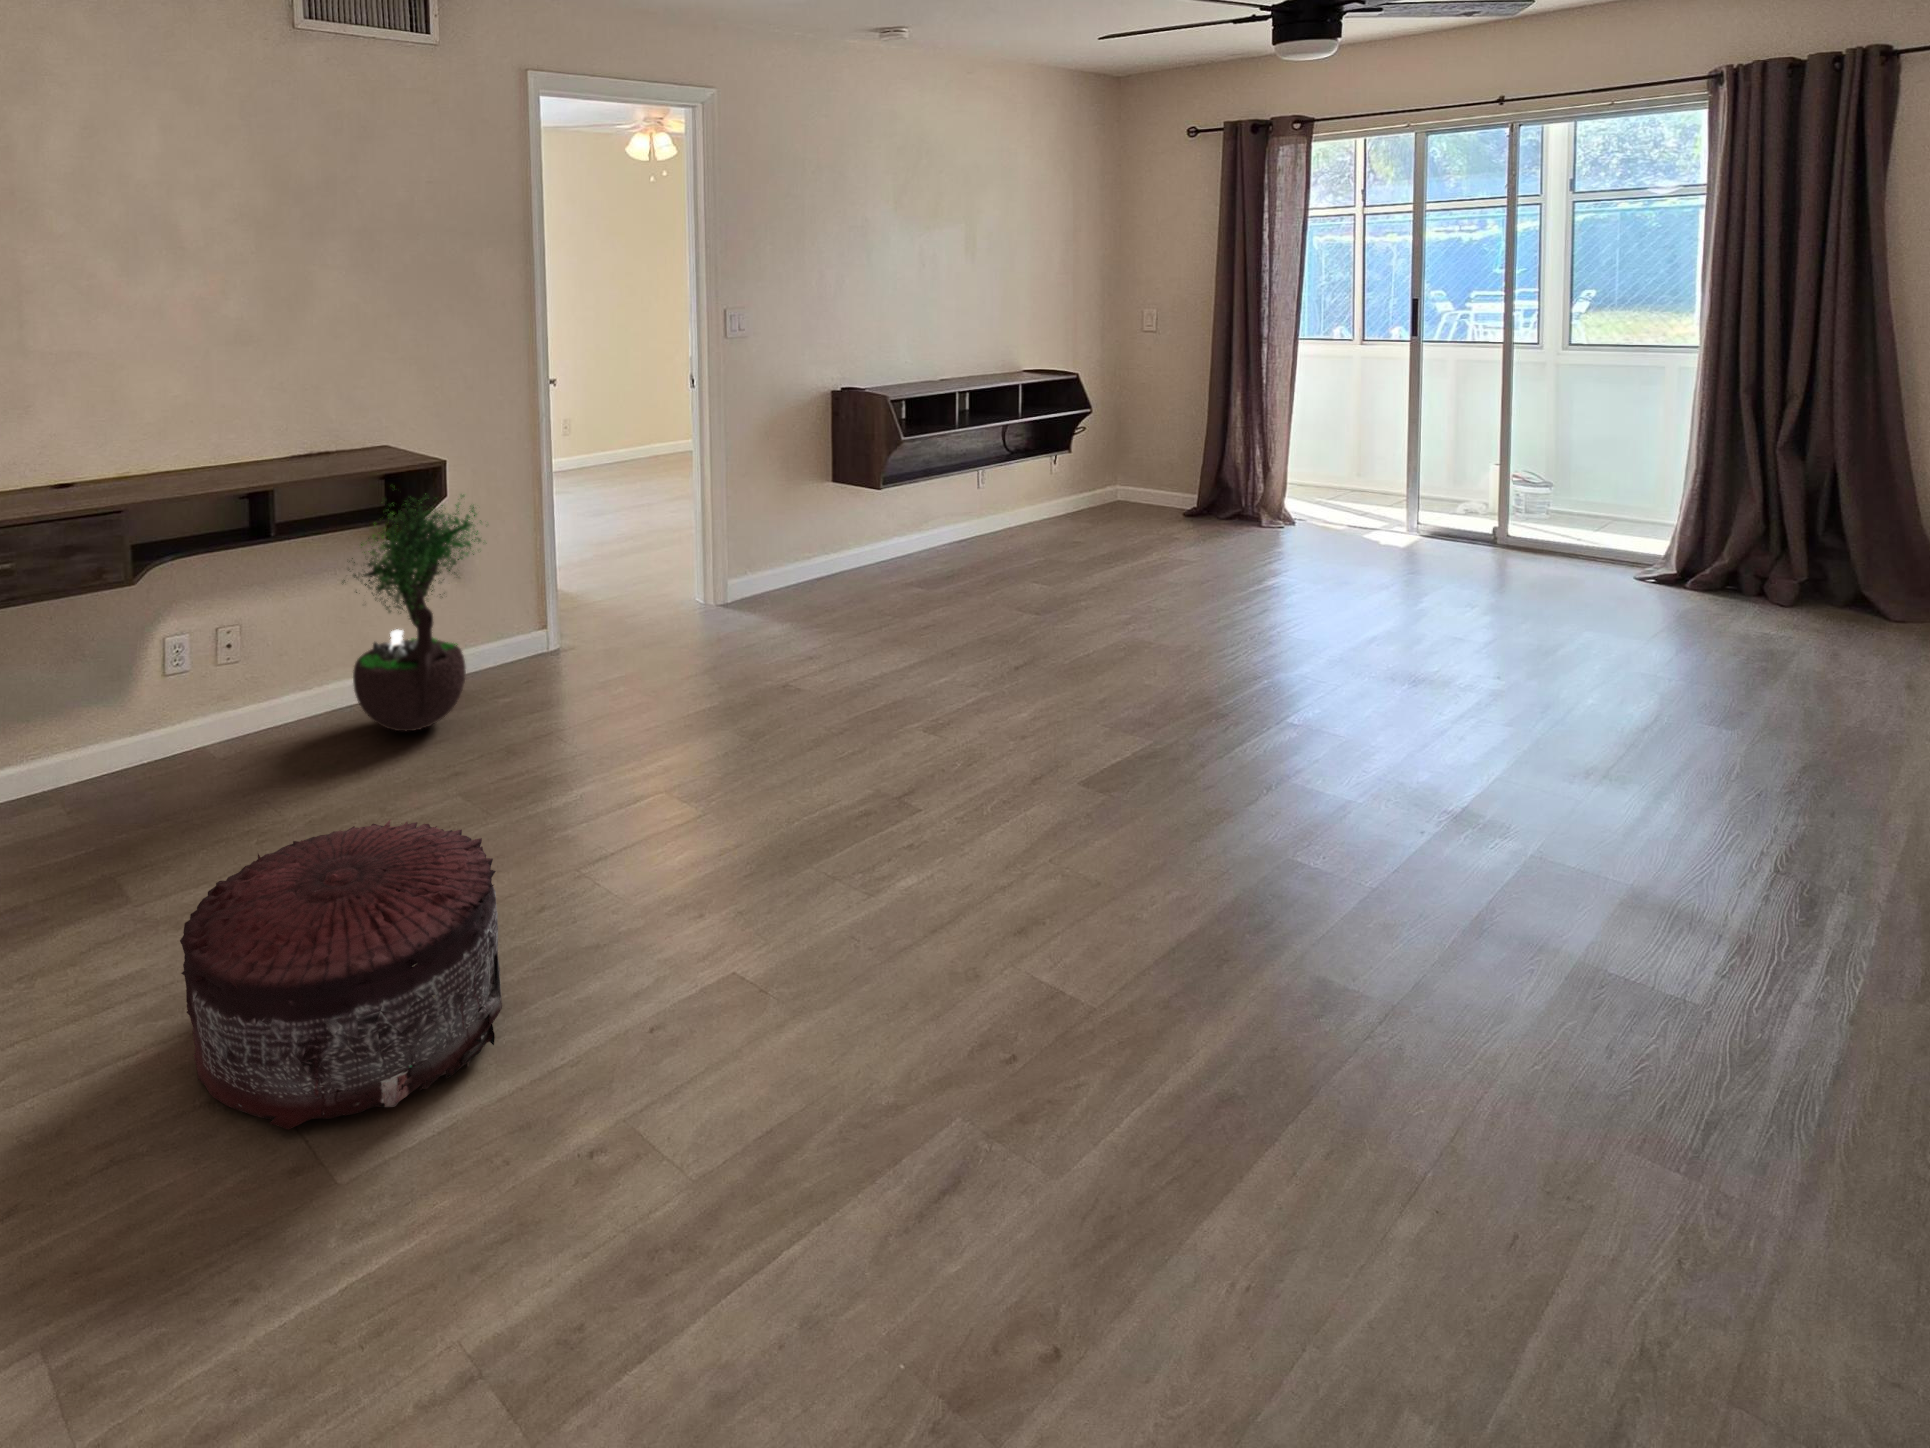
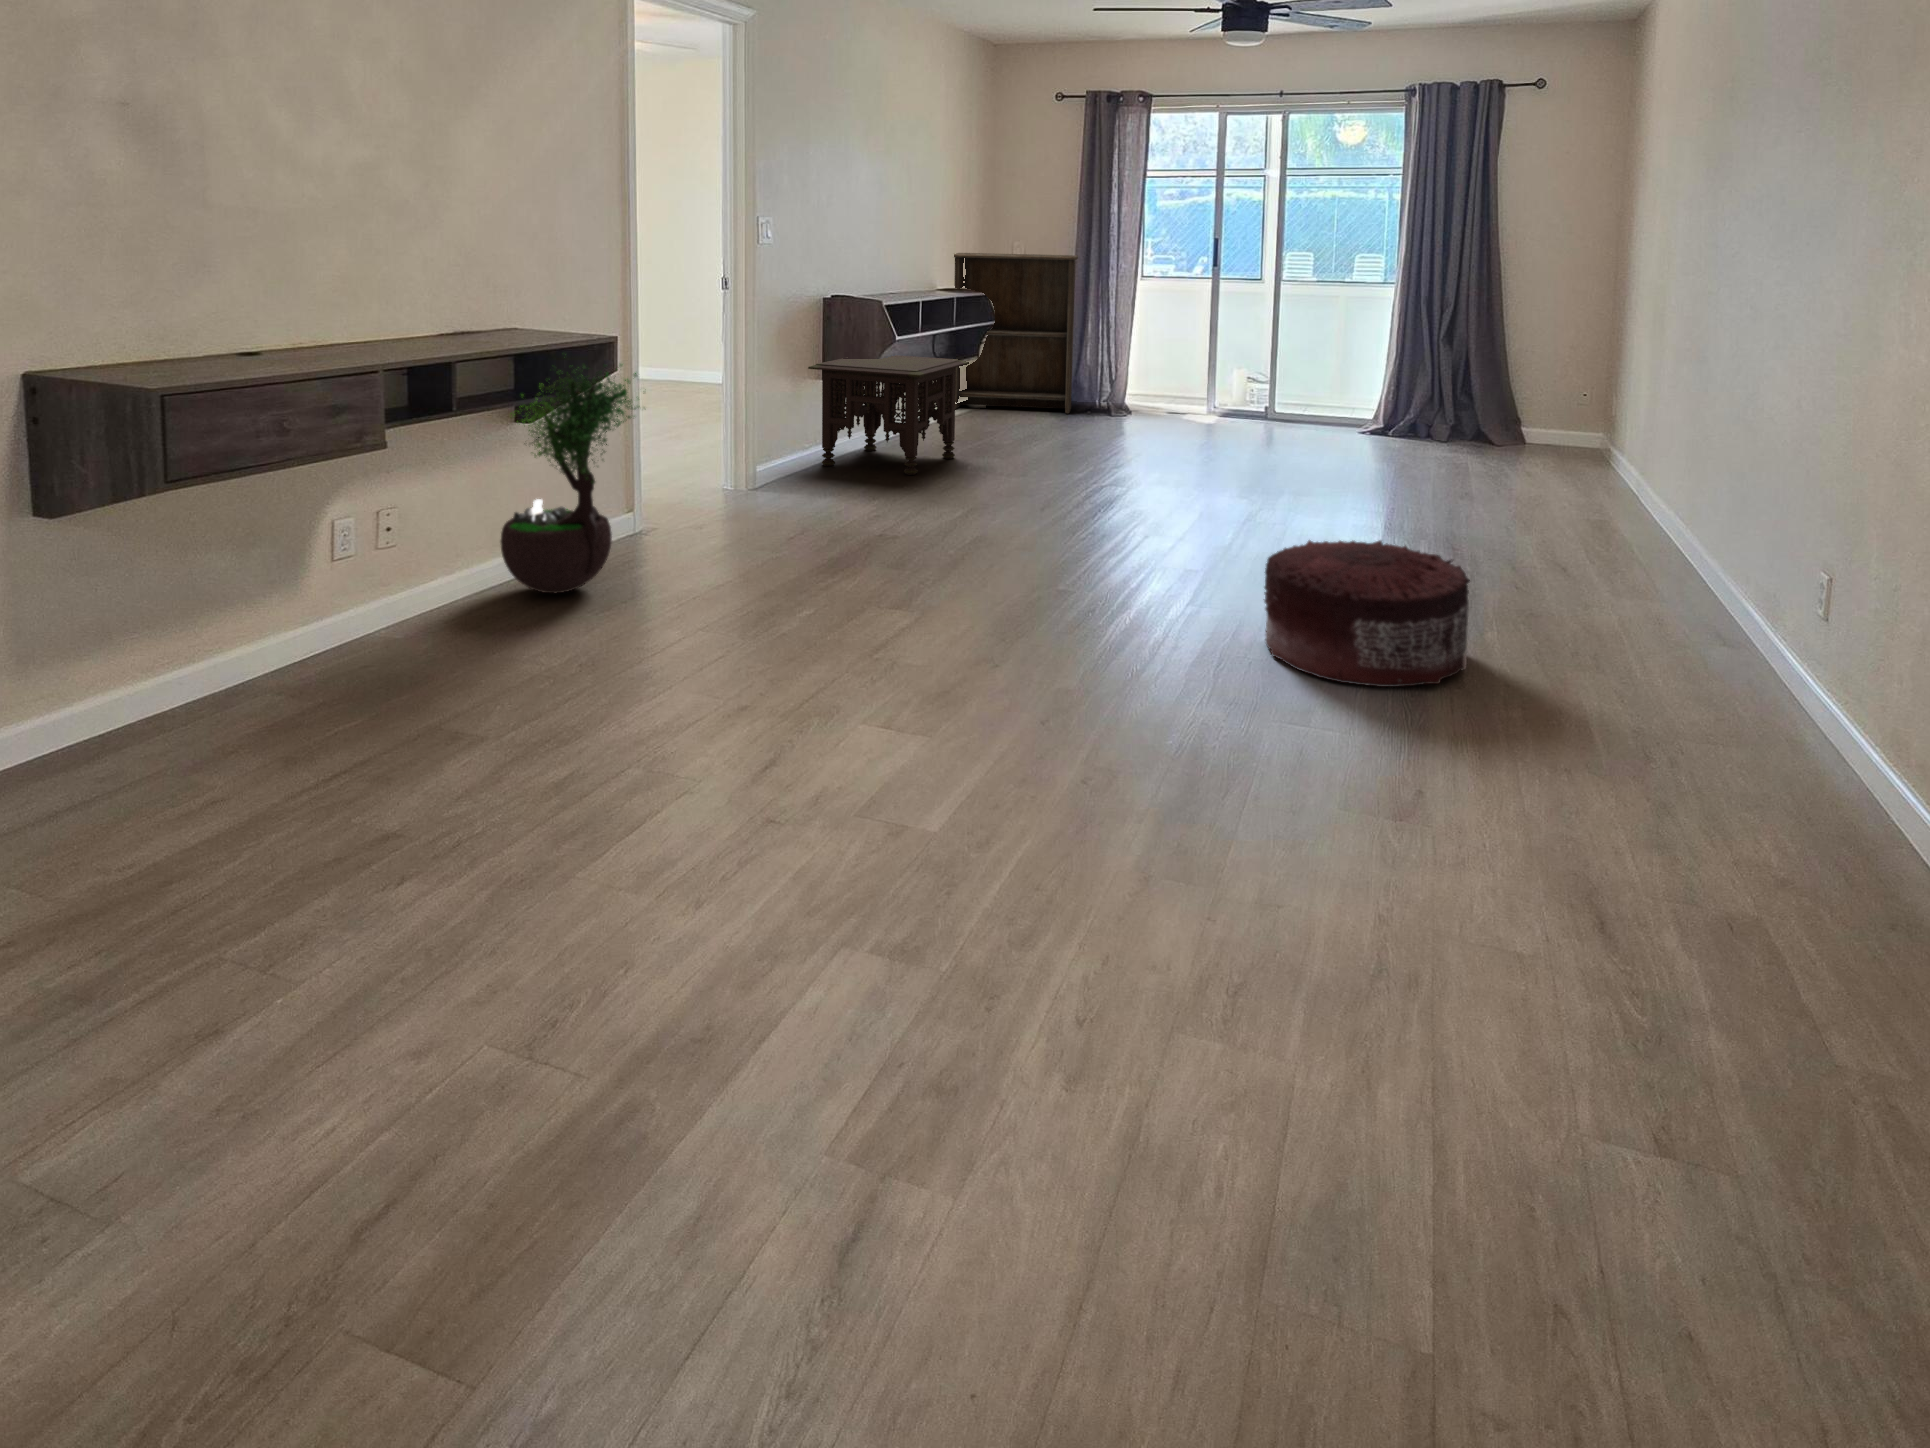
bookshelf: none [1060,327,1220,519] -> present [954,253,1078,413]
side table: none [821,452,1015,601] -> present [808,355,969,475]
pouf: present [180,820,502,1129] -> present [1264,540,1470,687]

